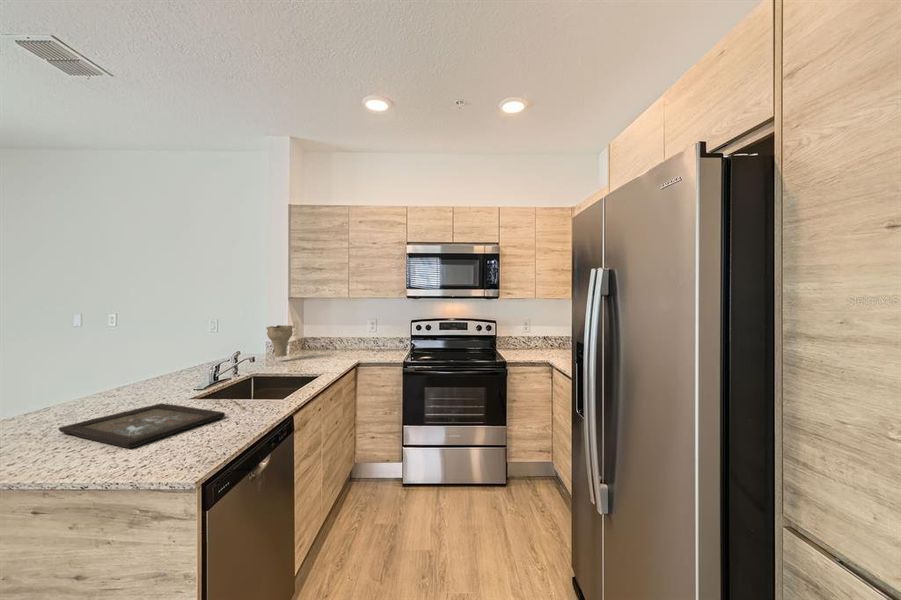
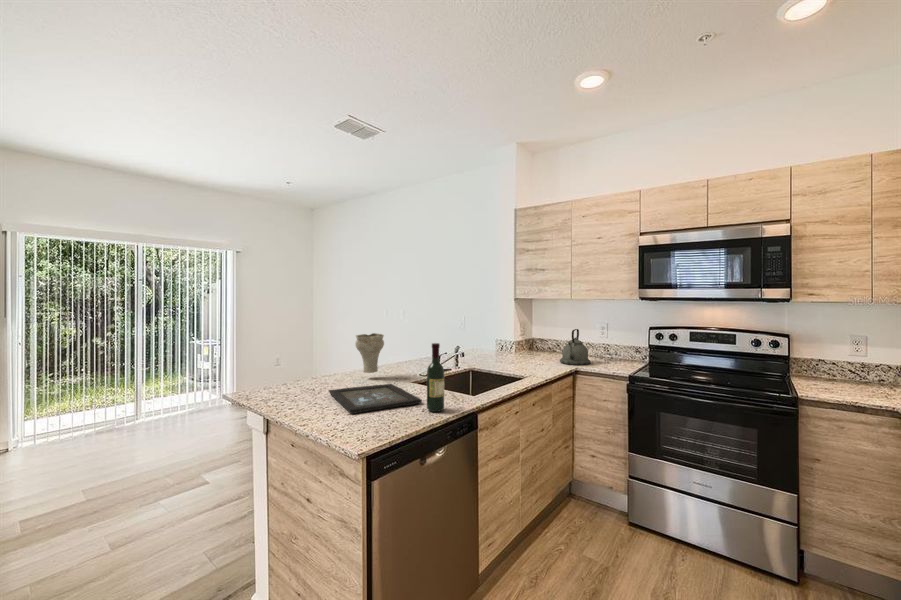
vase: present [266,325,294,357] -> present [355,333,384,373]
kettle: none [340,326,367,358] -> present [560,329,591,365]
wine bottle: none [238,346,260,422] -> present [427,343,444,412]

